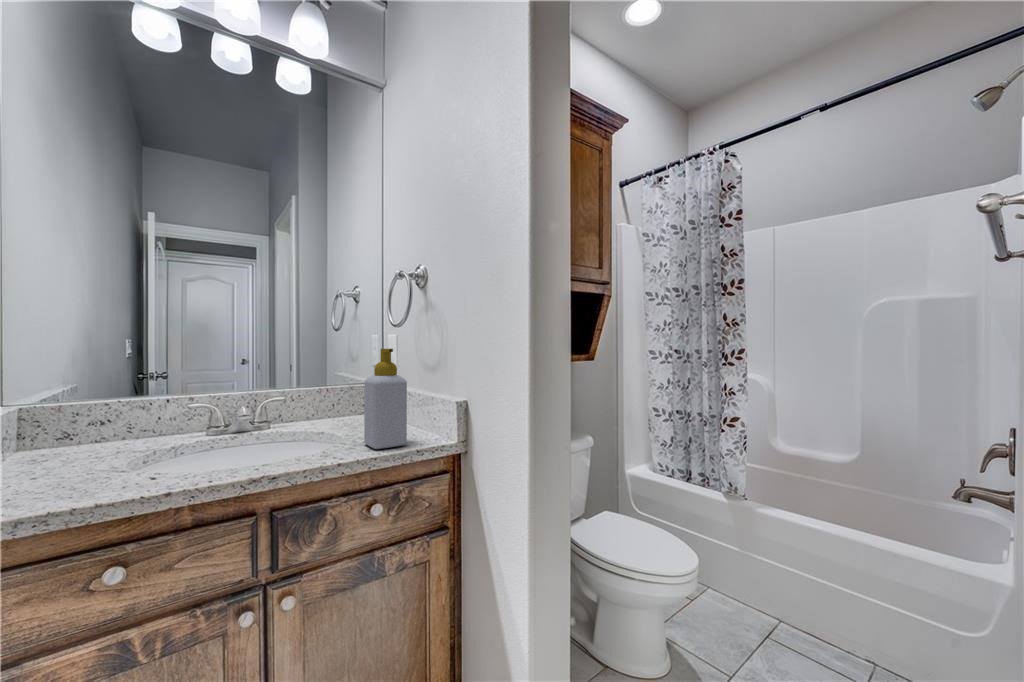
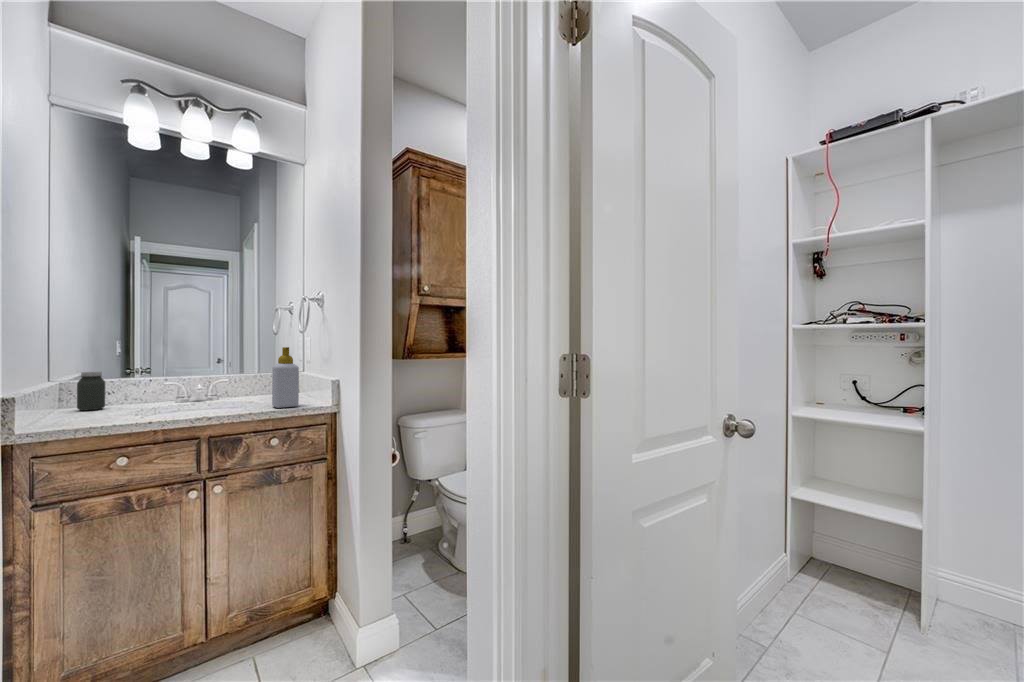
jar: none [45,389,95,457] -> present [77,372,105,411]

